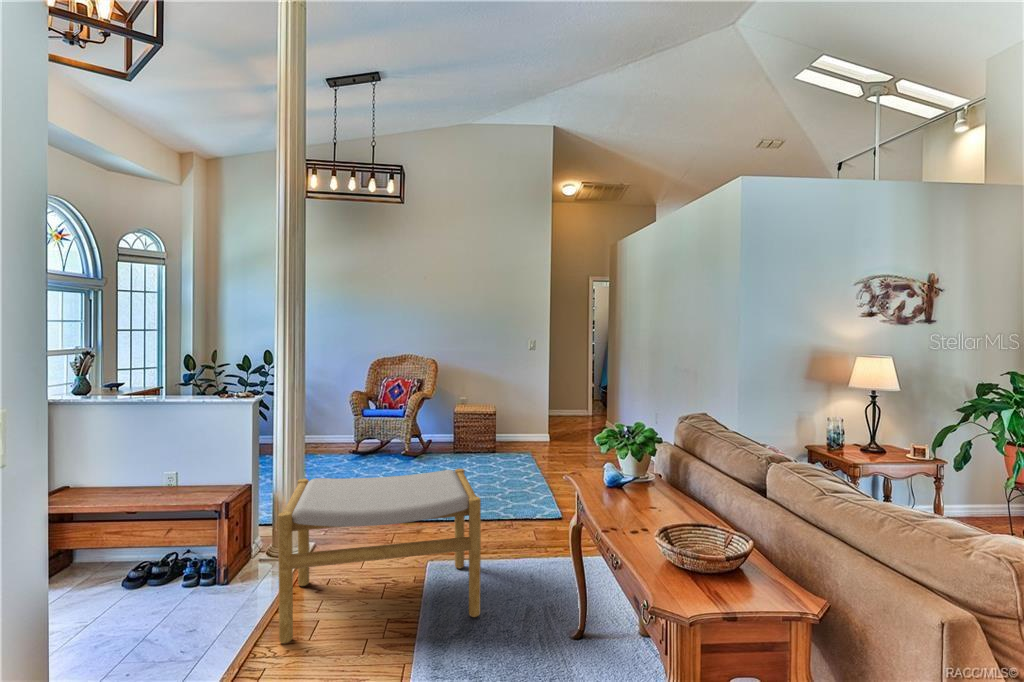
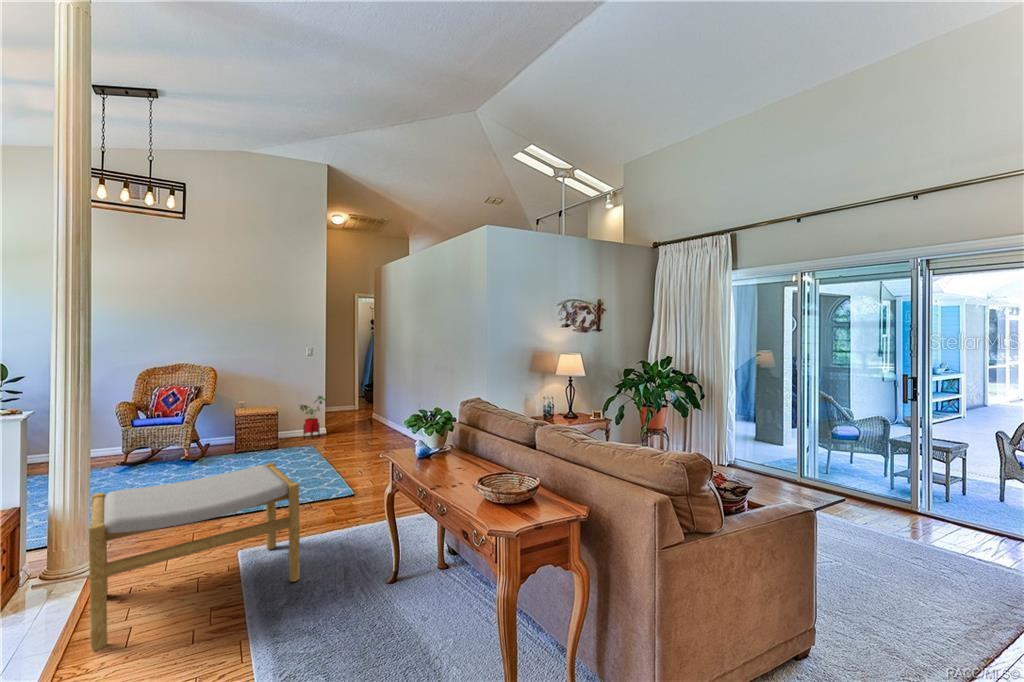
house plant: none [511,398,540,446] -> present [299,396,326,438]

